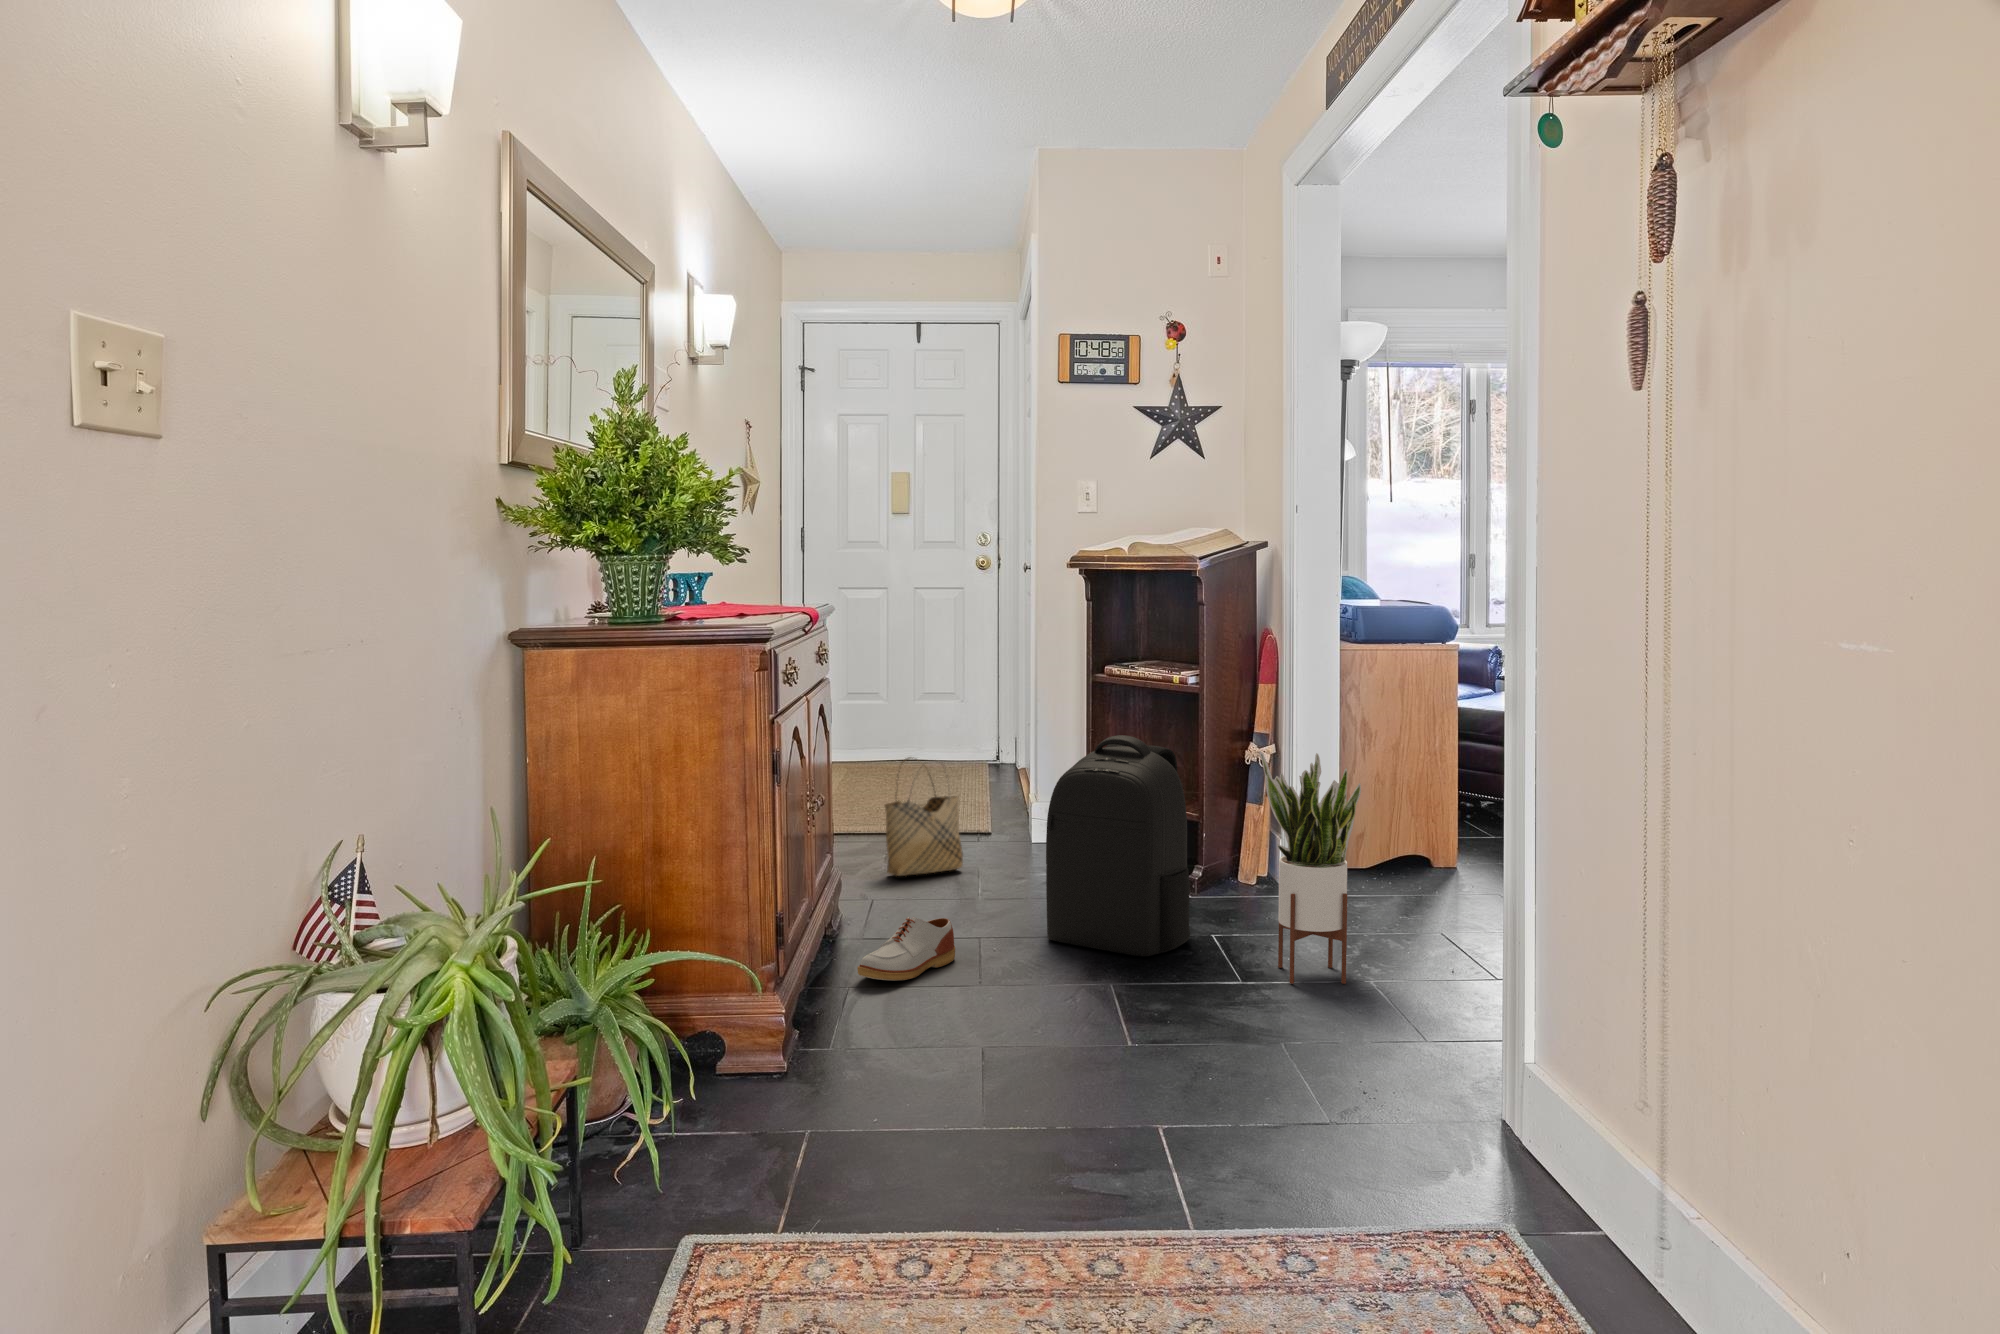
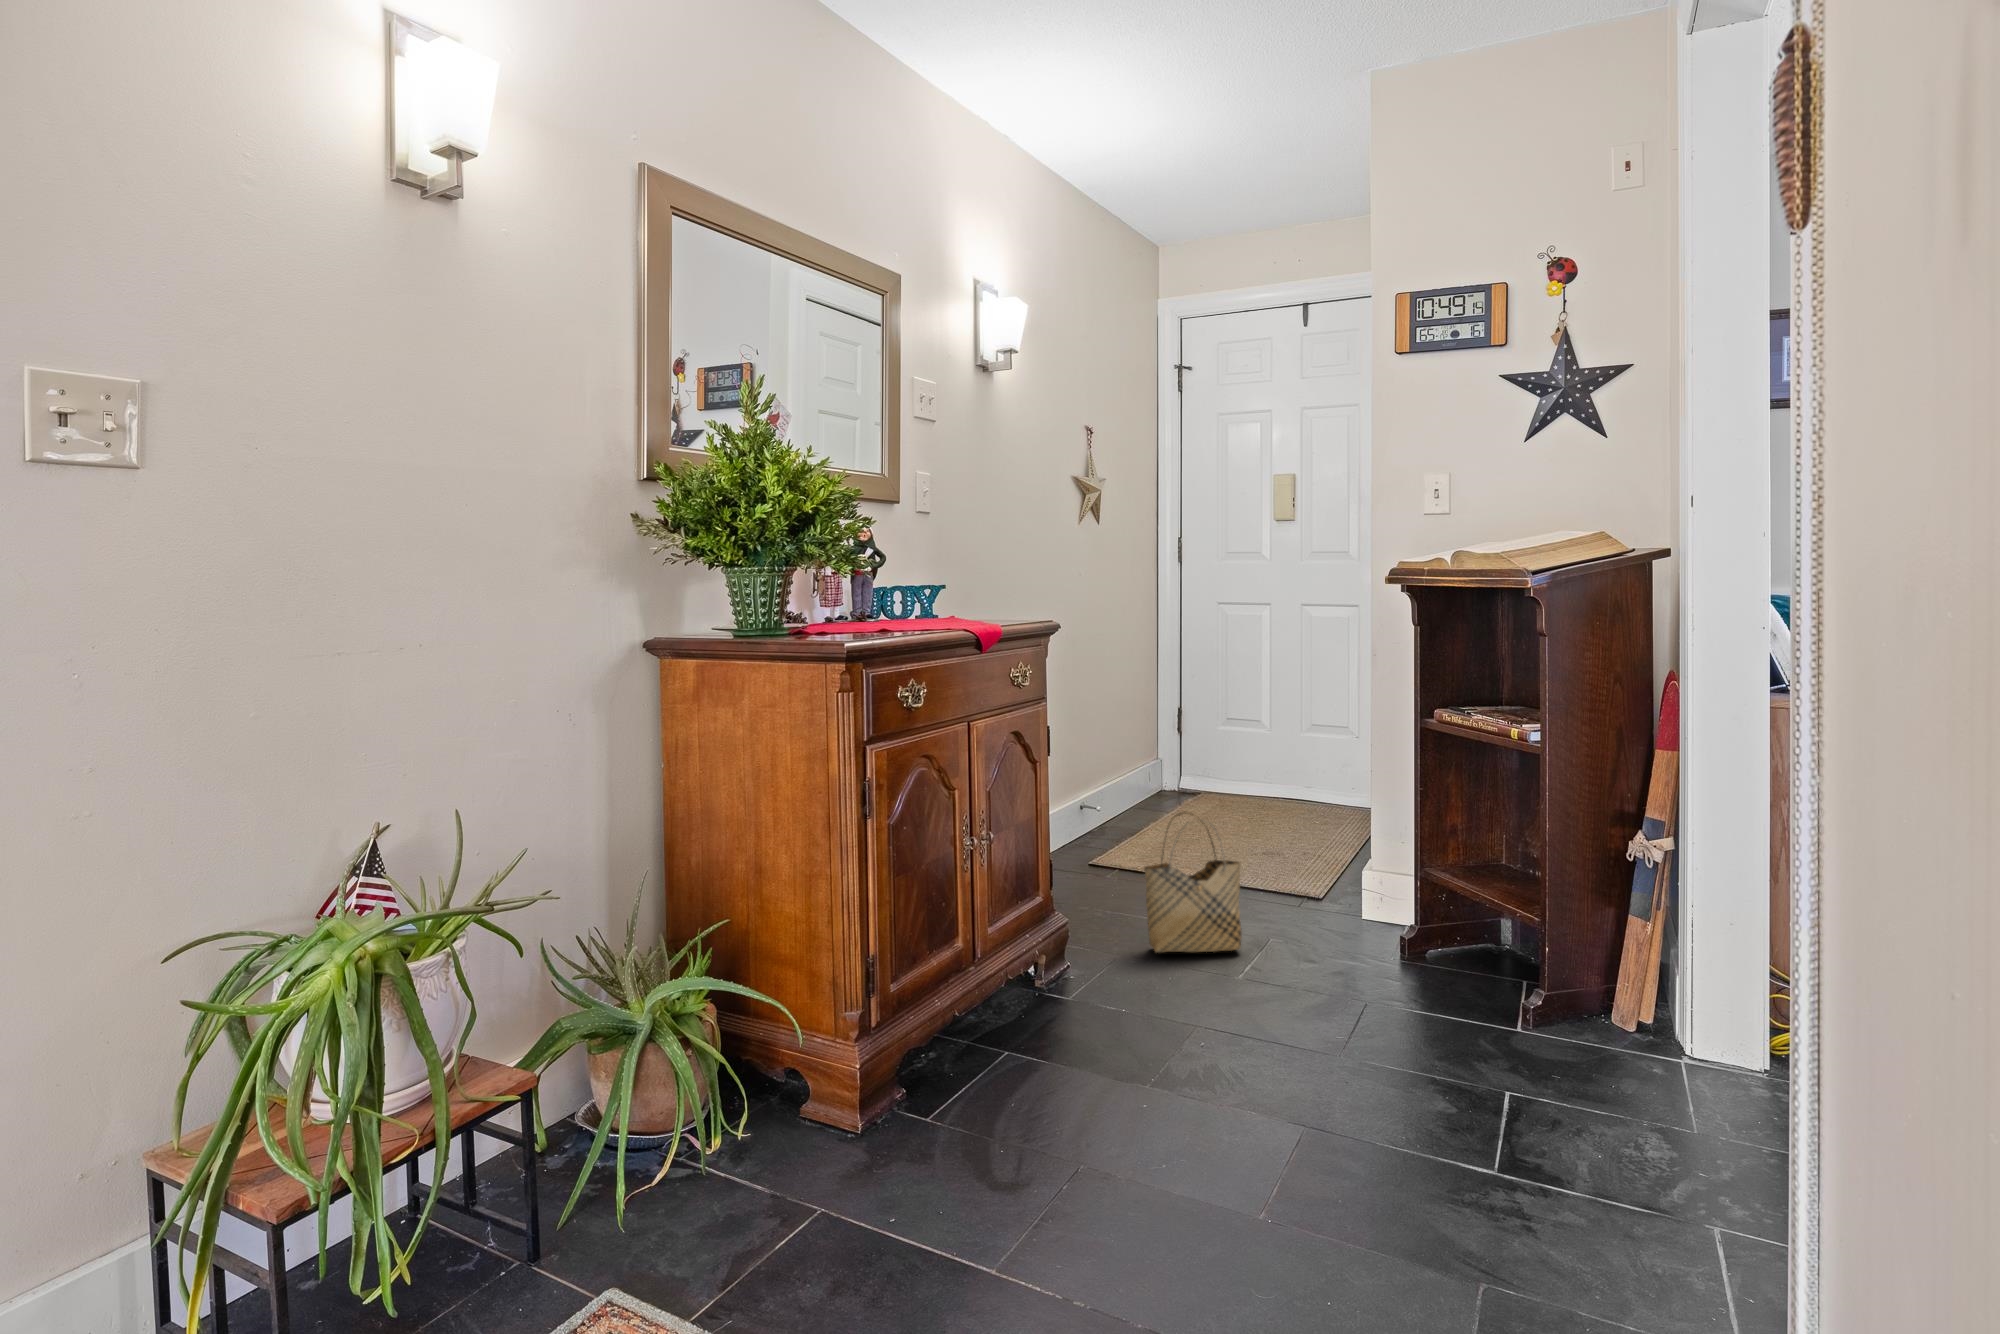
backpack: present [1046,735,1190,956] -> none [1259,824,1473,1144]
potted plant: present [1259,751,1361,984] -> none [1537,878,1708,1272]
shoe: present [857,917,955,980] -> none [978,1037,1124,1121]

